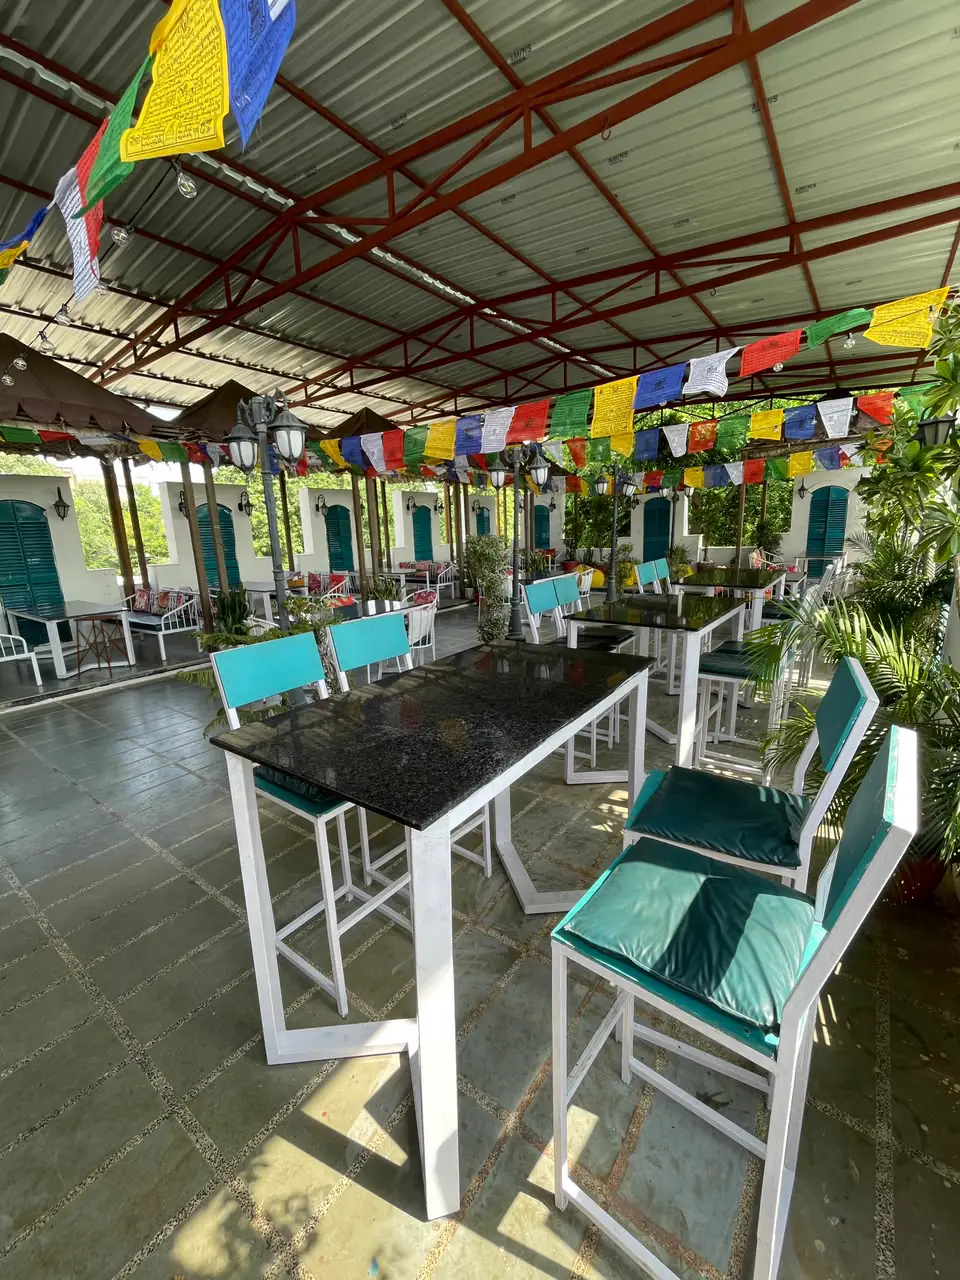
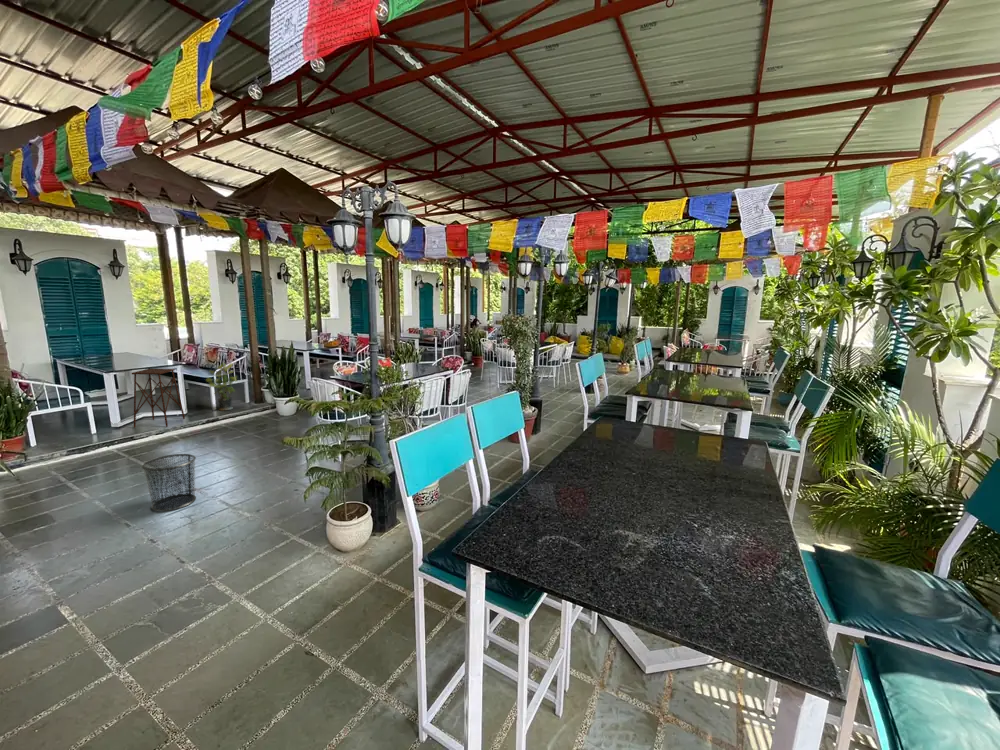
potted plant: none [153,607,187,661] -> present [207,364,237,411]
waste bin: none [68,699,125,758] -> present [142,454,196,511]

